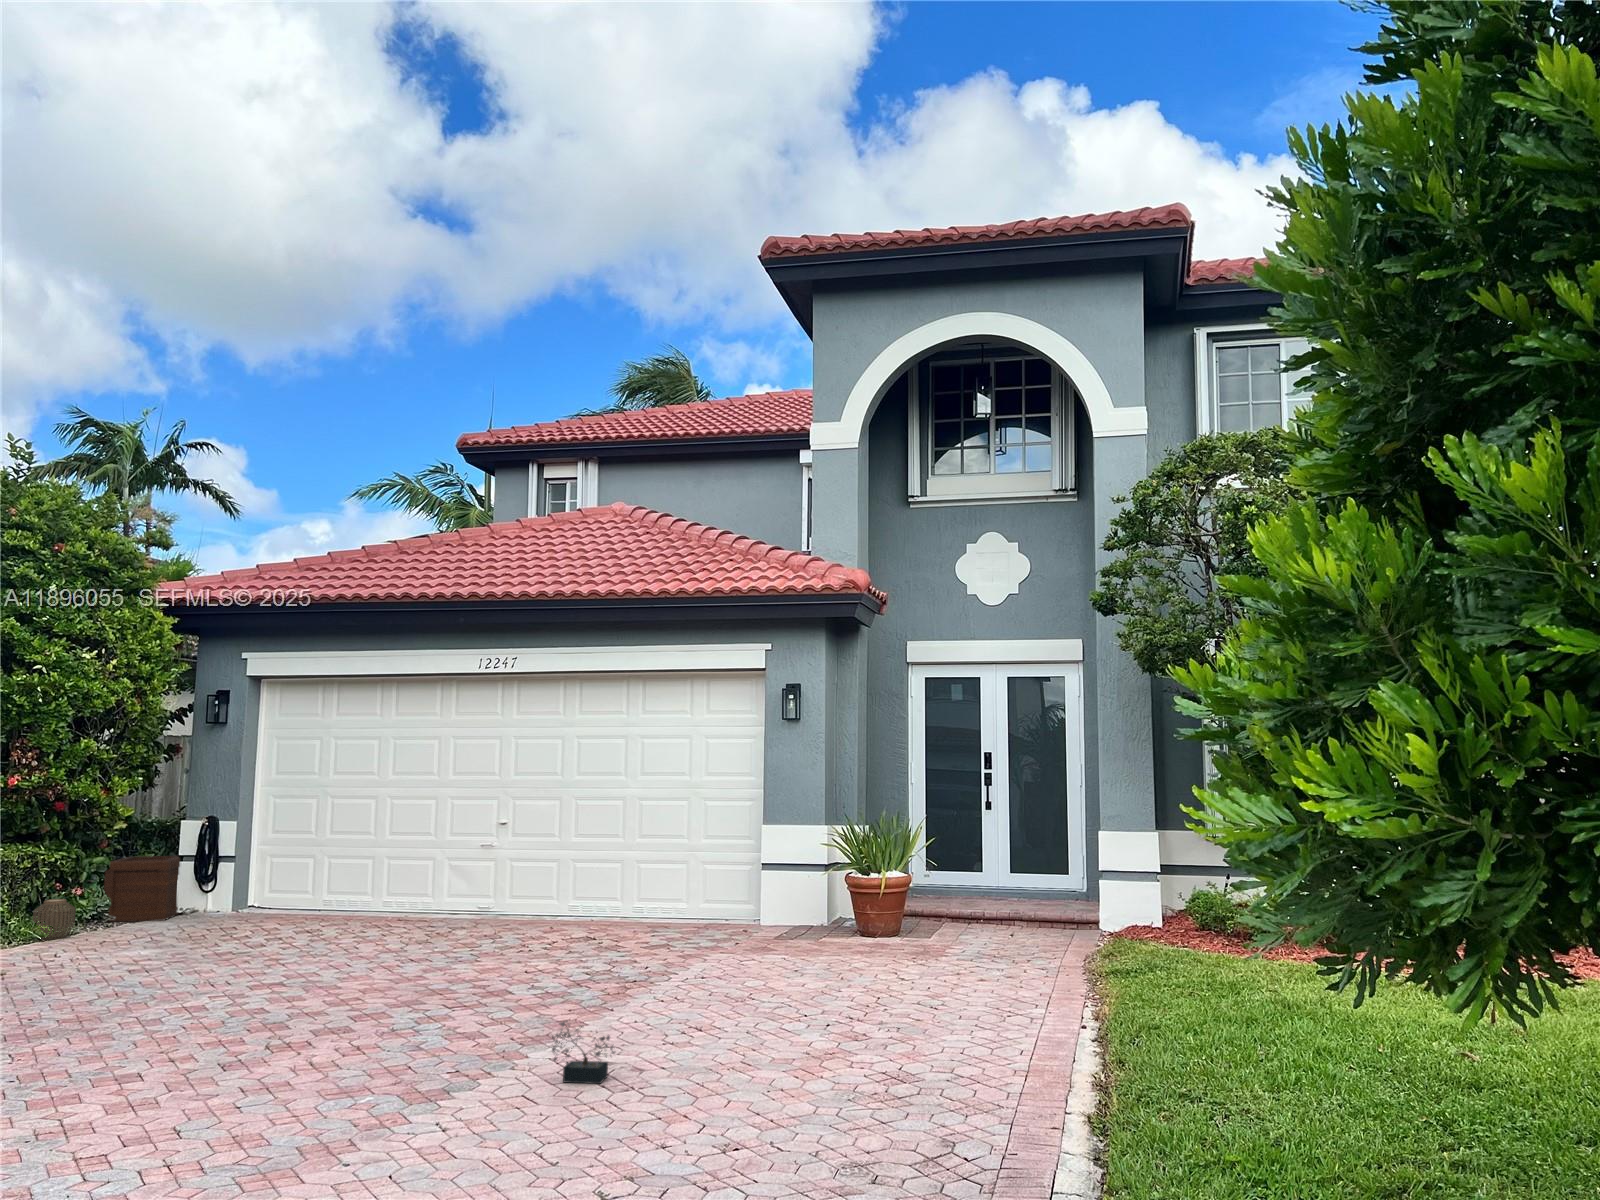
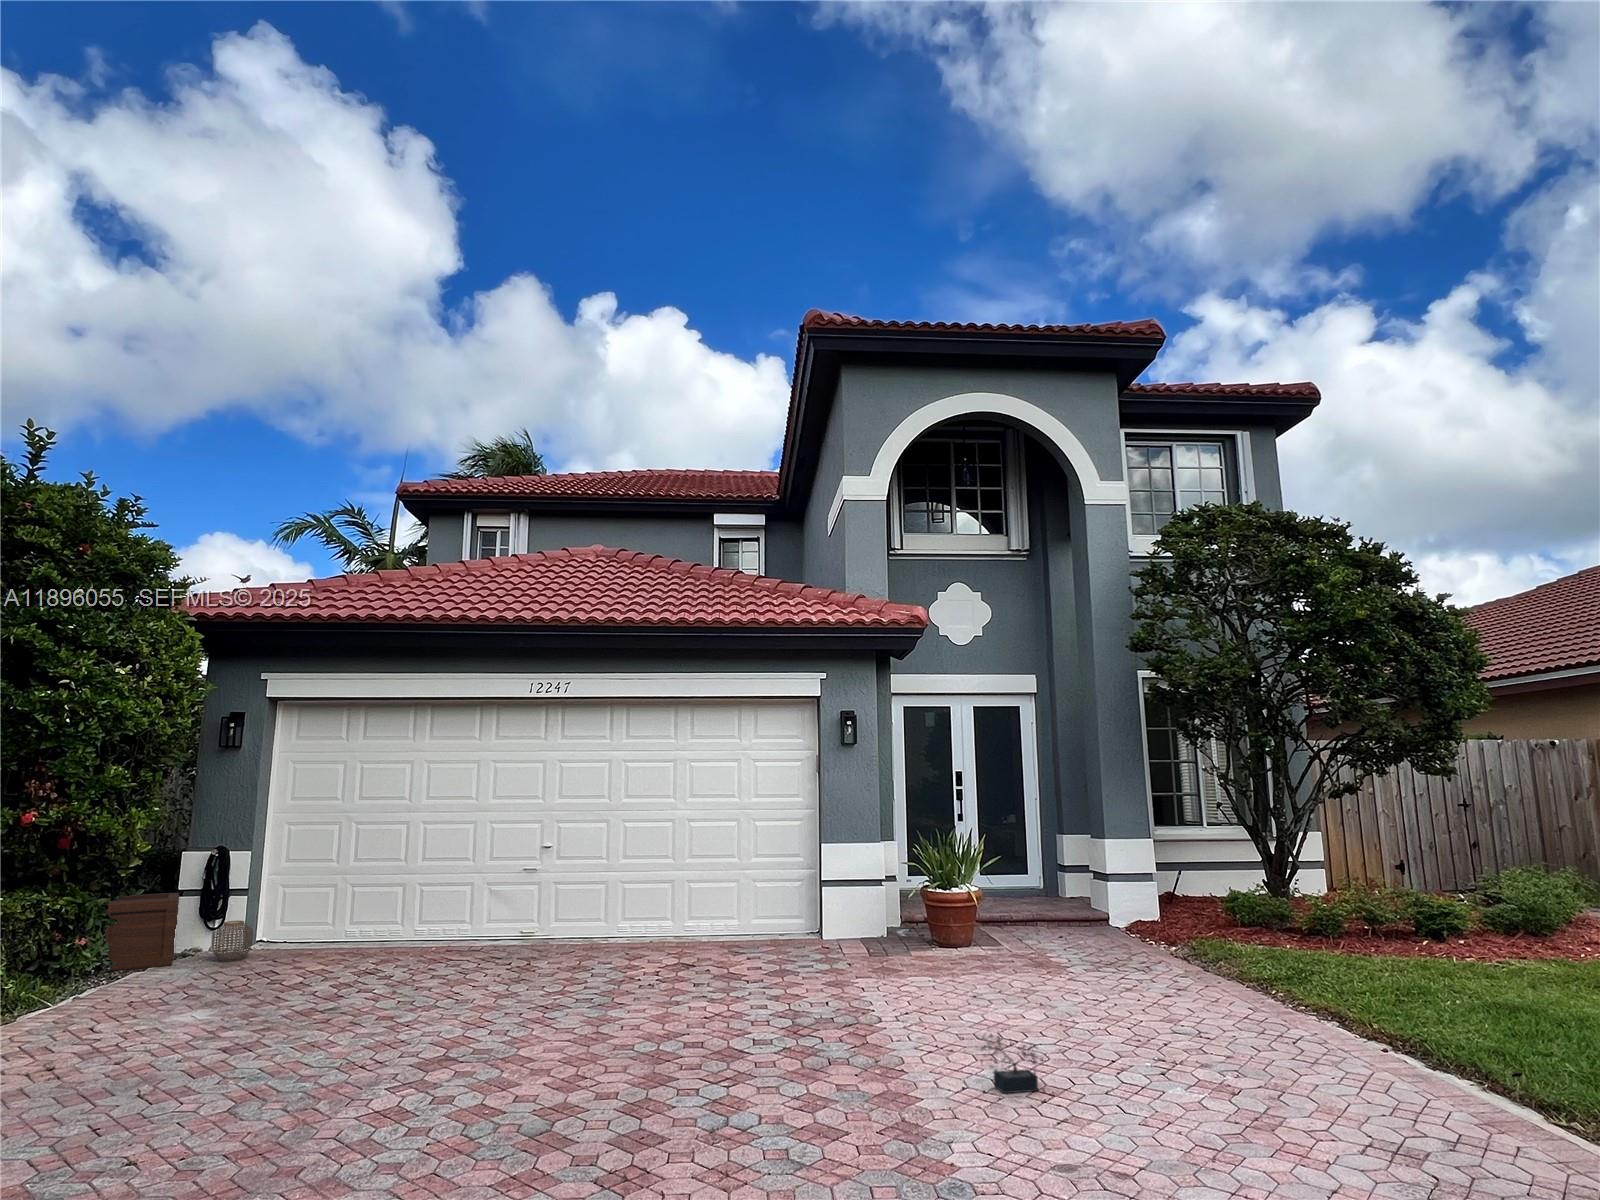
woven basket: present [33,899,76,940] -> present [212,921,253,962]

